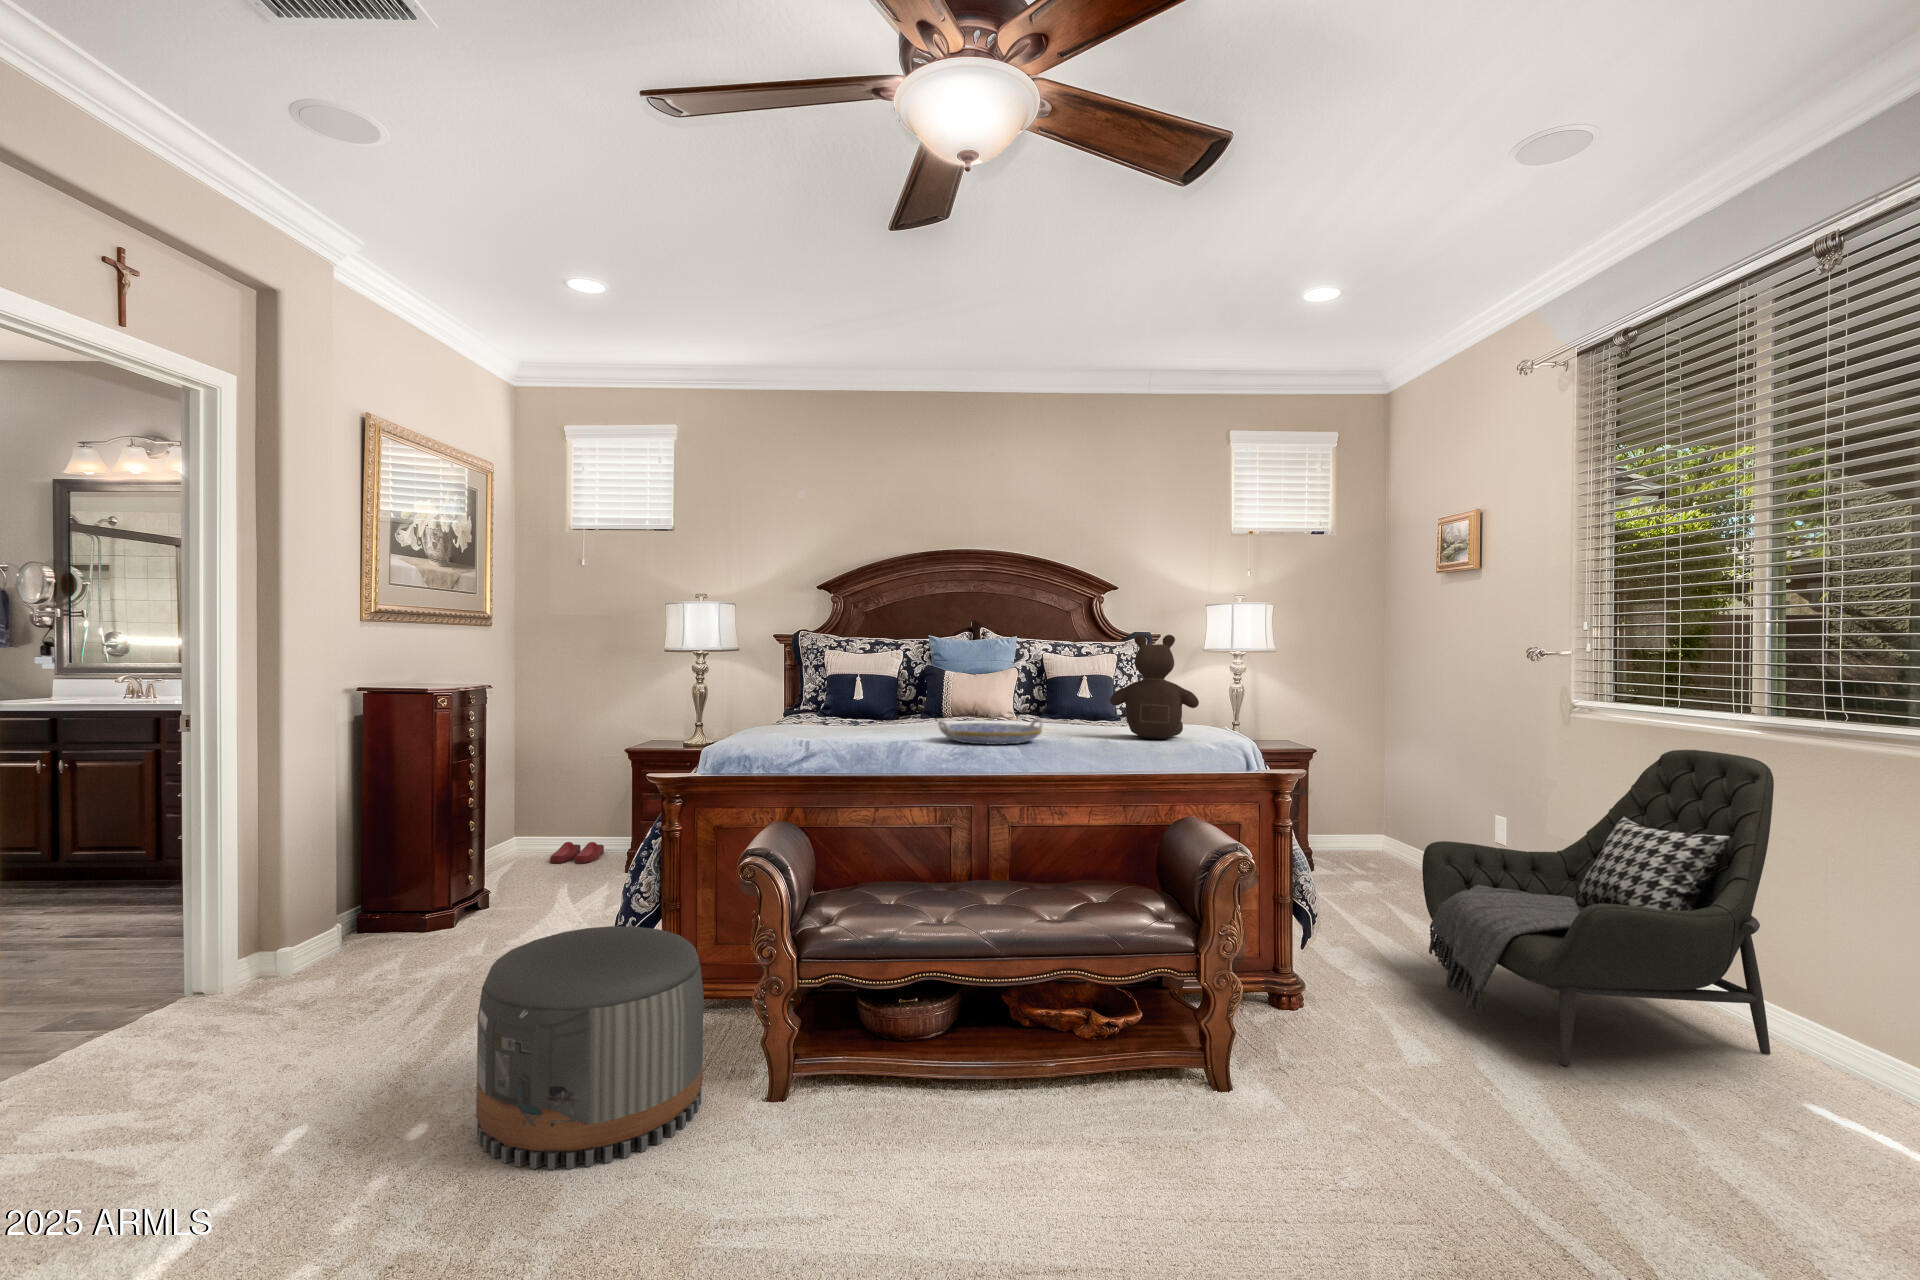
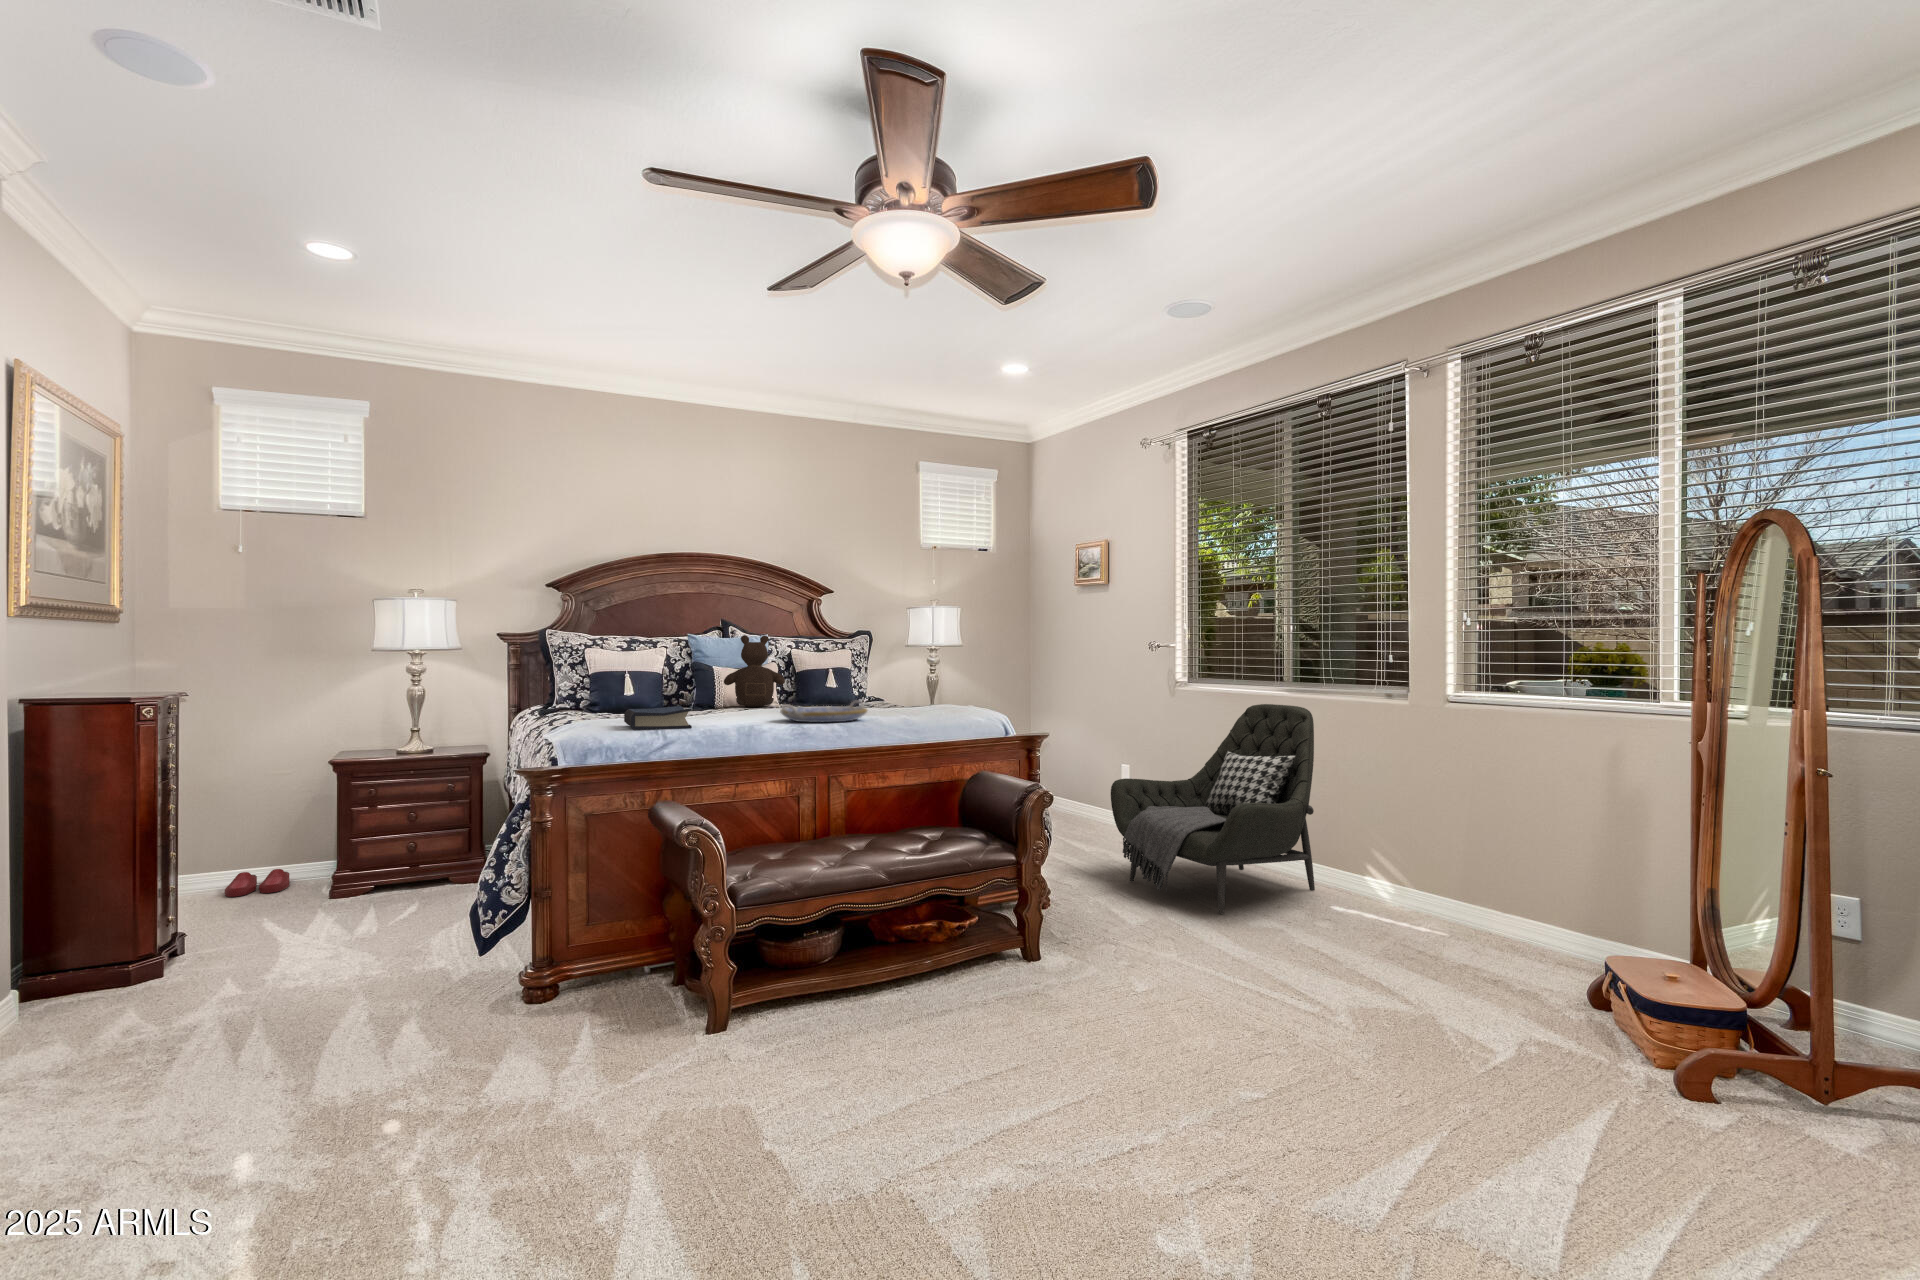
teddy bear: present [1110,634,1199,739] -> present [724,635,785,707]
hardback book: none [761,717,835,743] -> present [624,706,692,730]
pouf: present [476,926,704,1169] -> none [430,907,650,1134]

